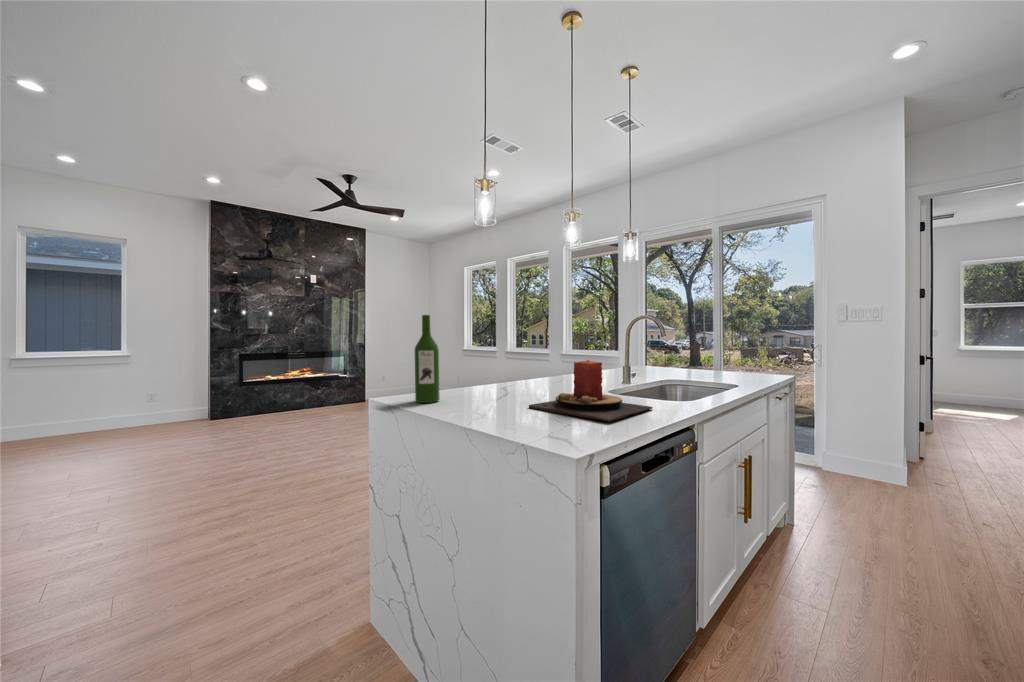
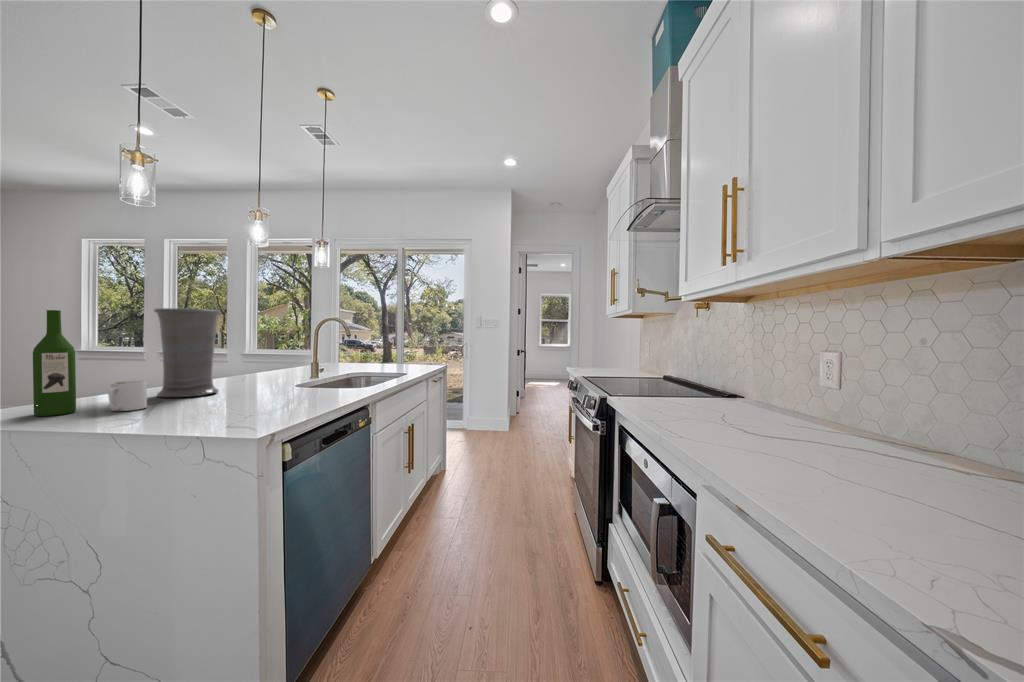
vase: none [491,309,540,394] -> present [154,308,221,397]
candle: present [529,360,652,422] -> none [208,359,334,410]
mug: none [457,377,484,404] -> present [108,381,147,411]

